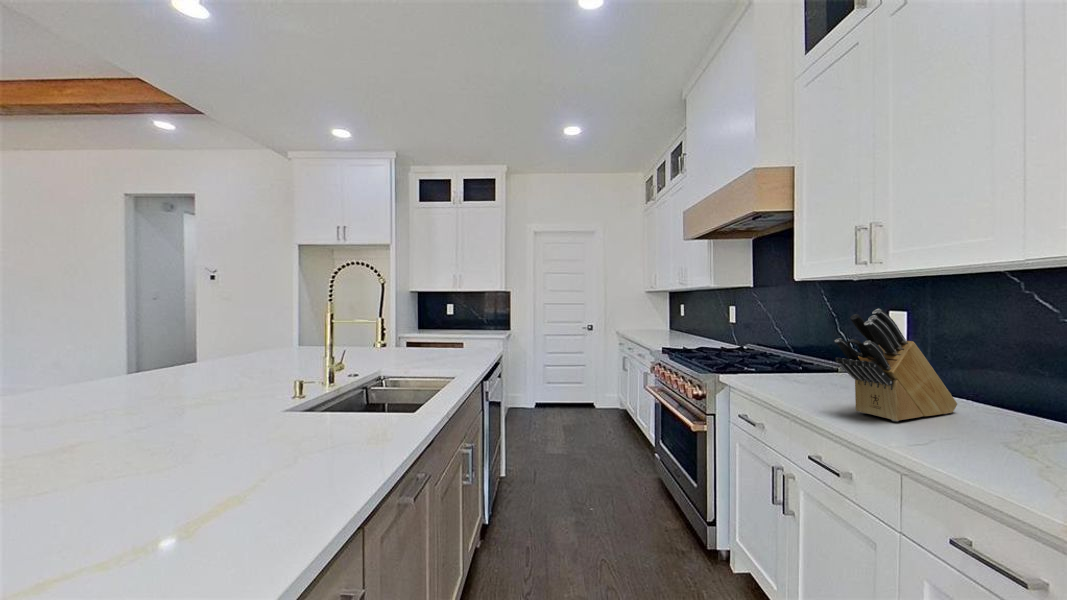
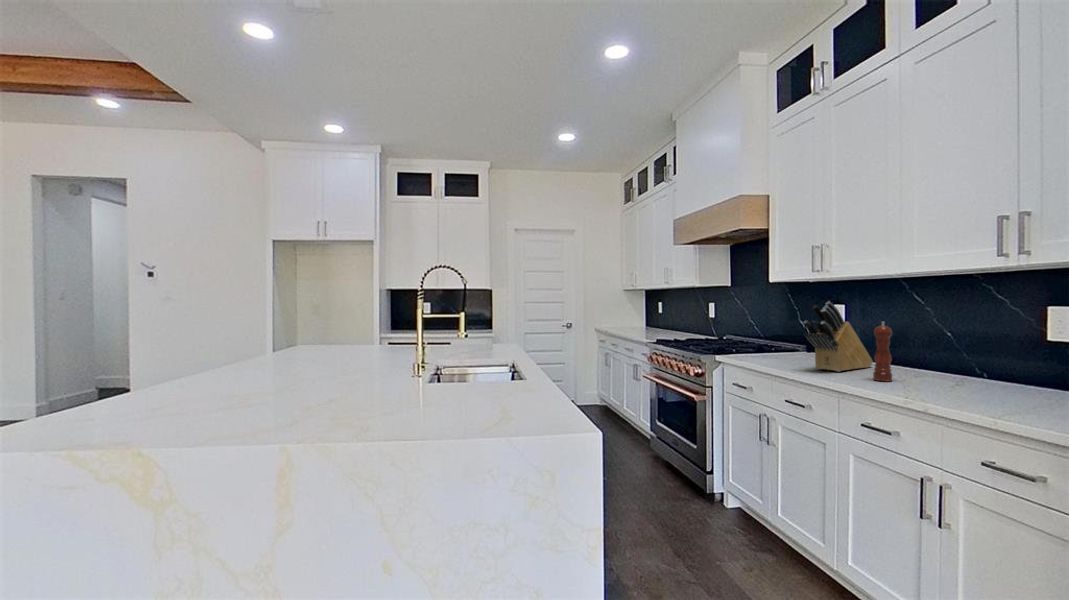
pepper mill: none [964,347,1005,456] -> present [873,322,892,381]

